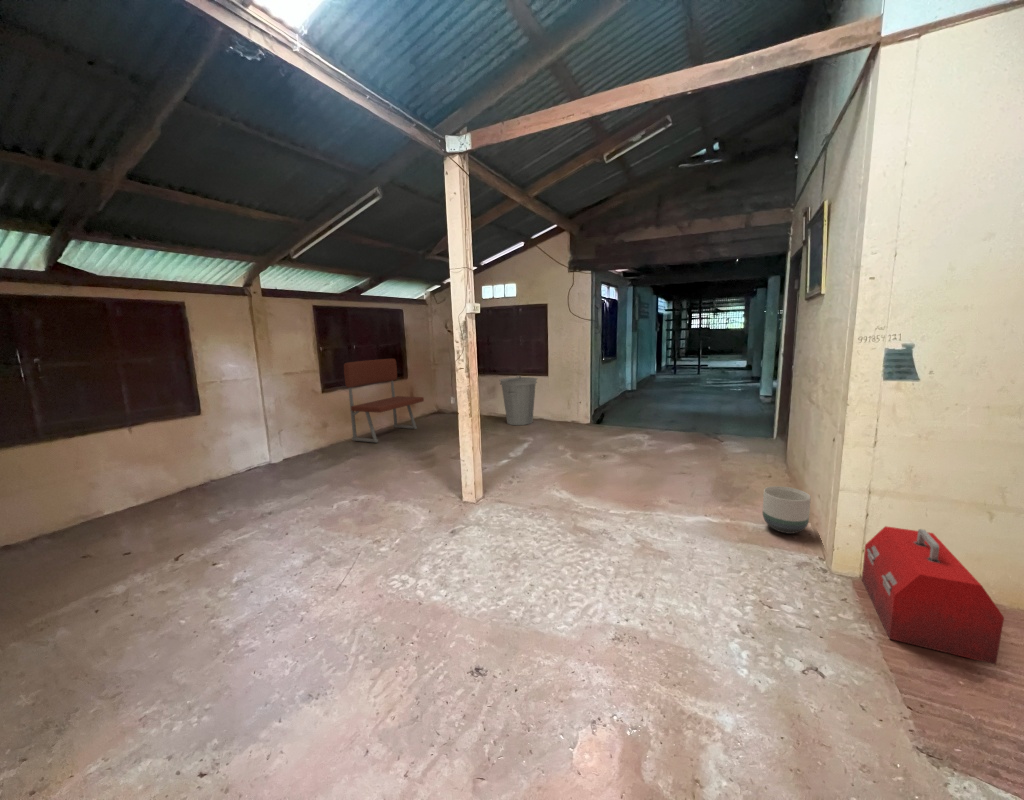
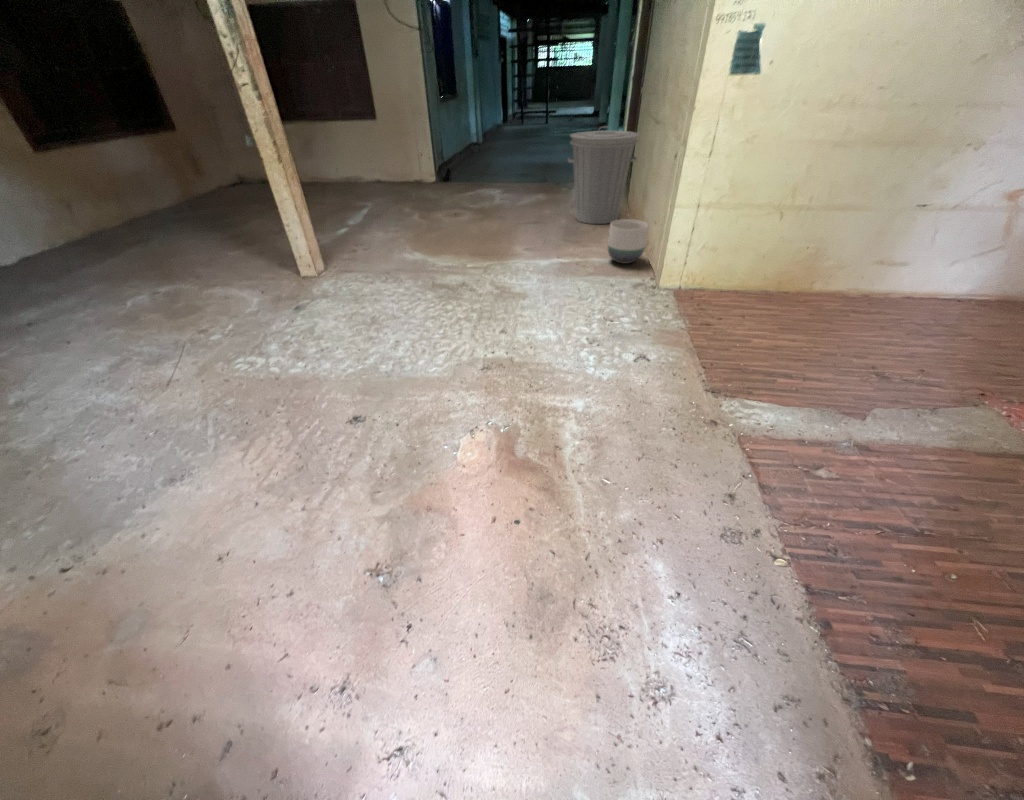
bench: present [344,359,424,443] -> none [40,91,213,226]
trash can: present [500,376,537,425] -> present [568,130,639,224]
toolbox: present [862,526,1004,664] -> none [679,234,772,329]

